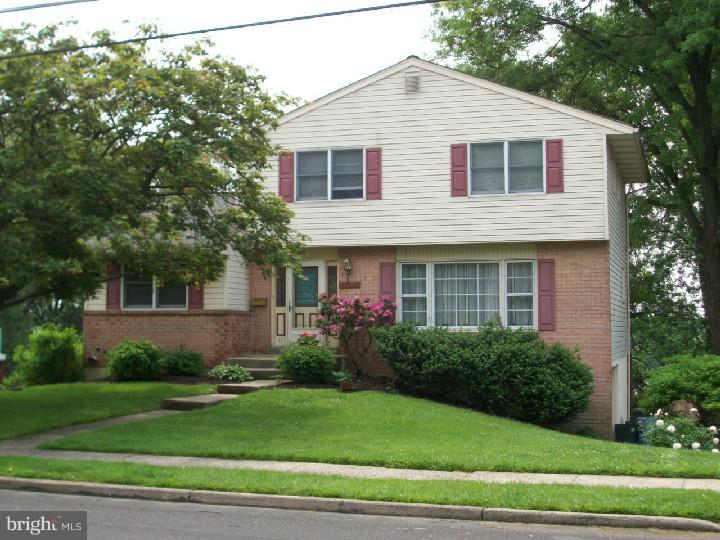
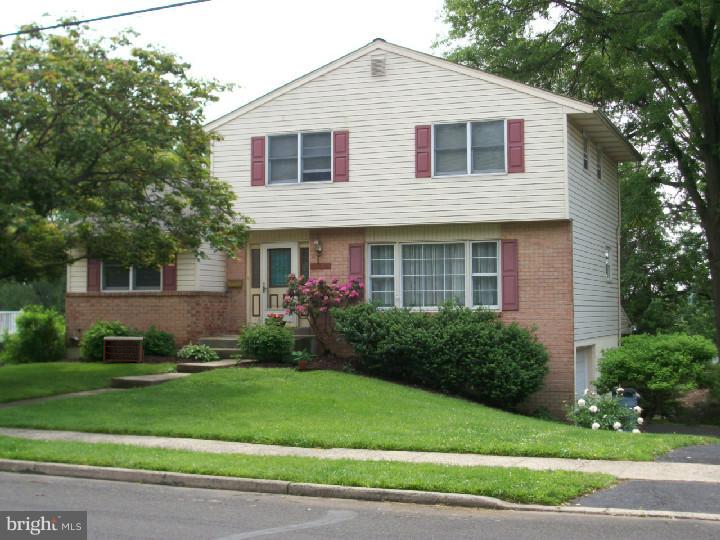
bench: none [121,357,165,385] -> present [103,337,144,363]

